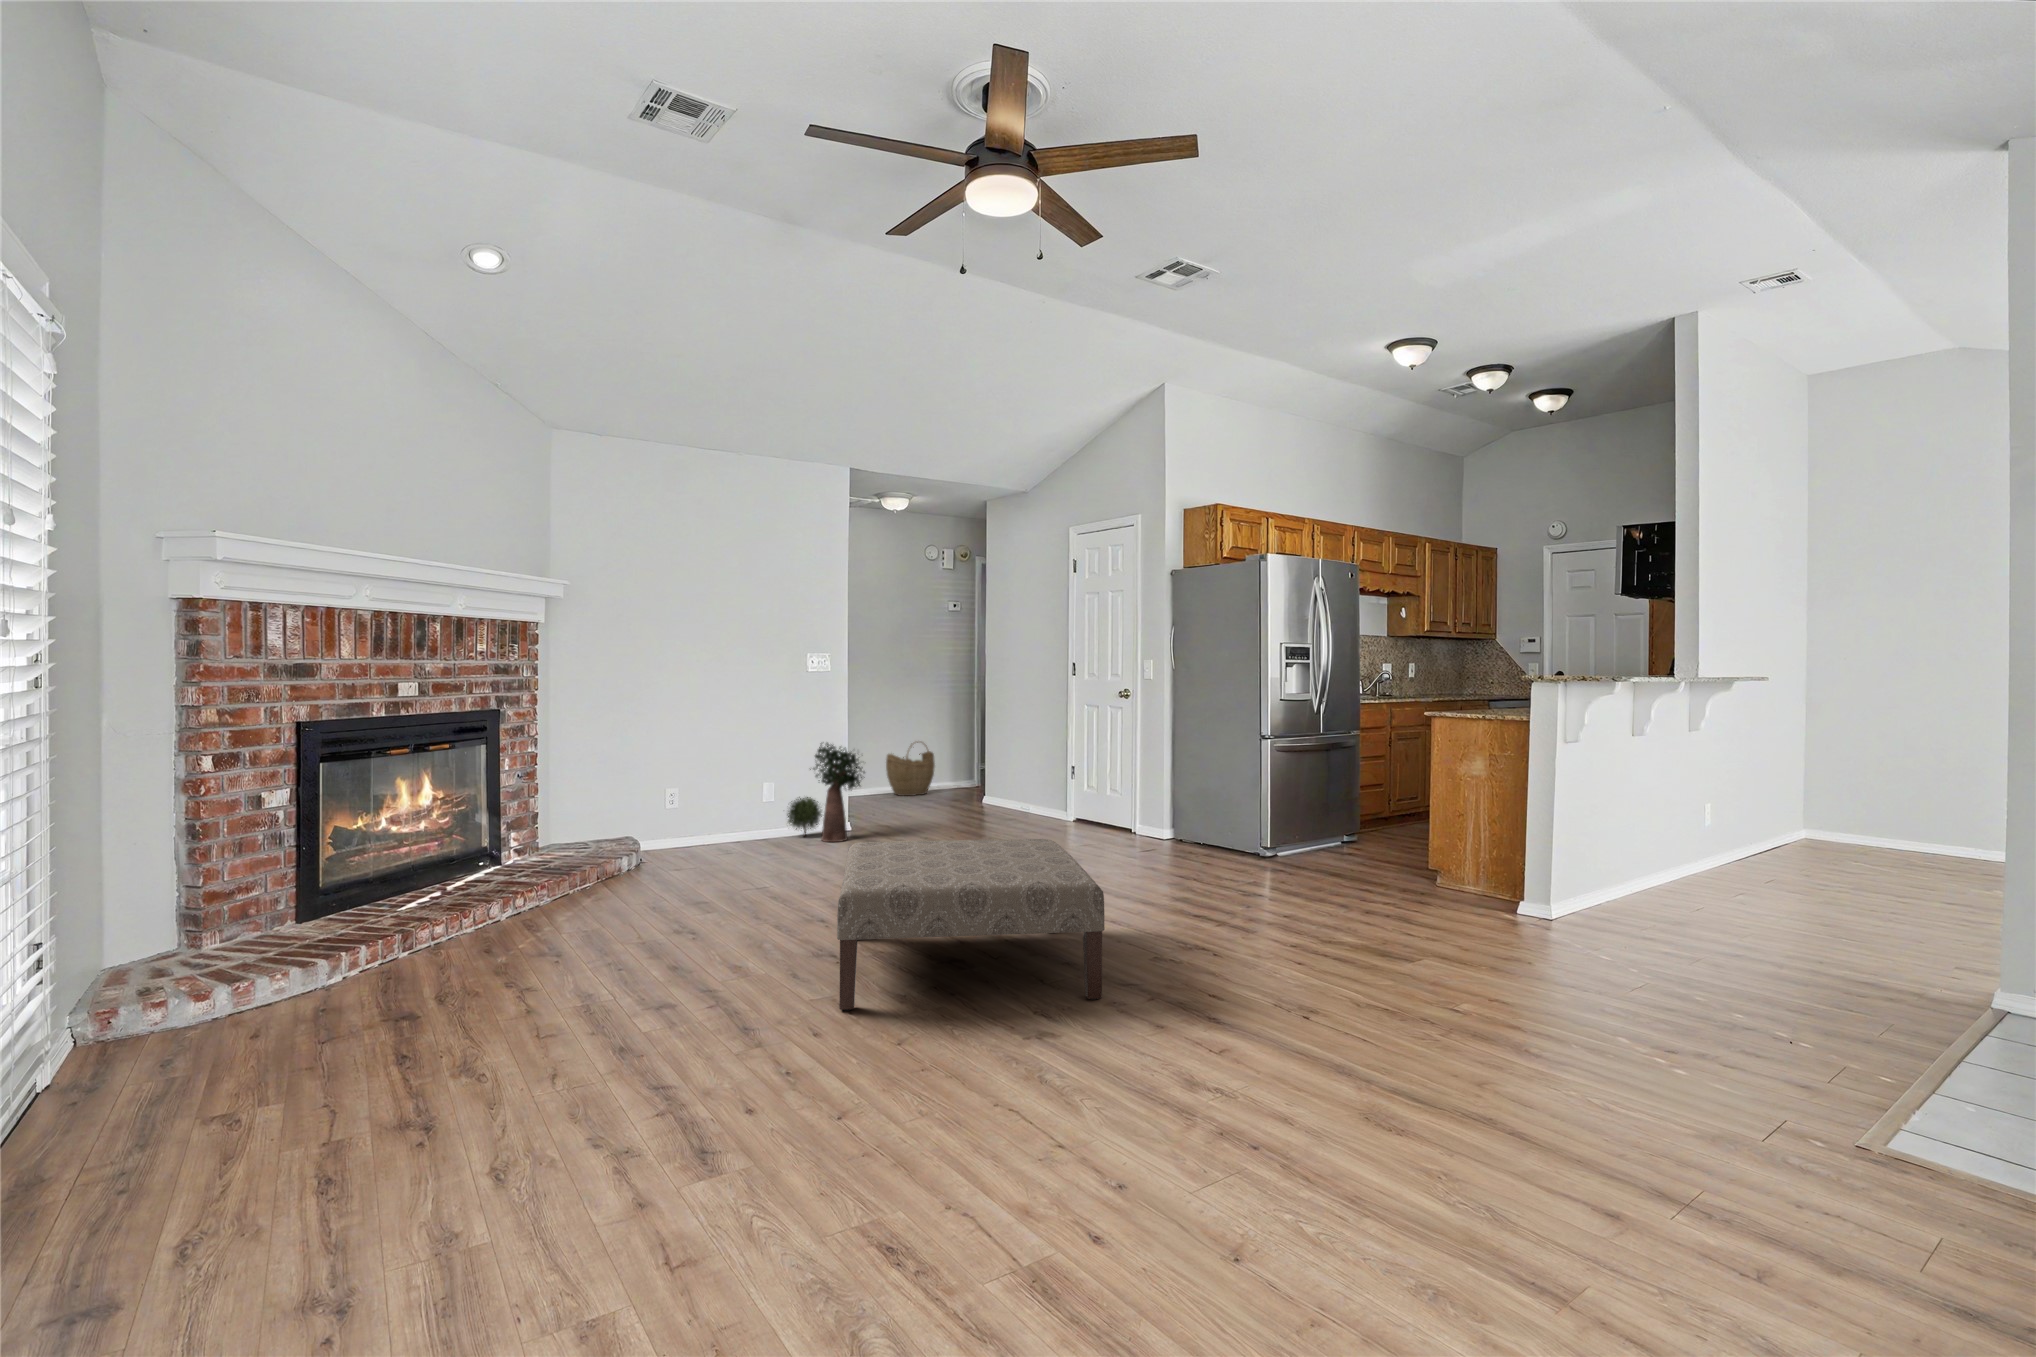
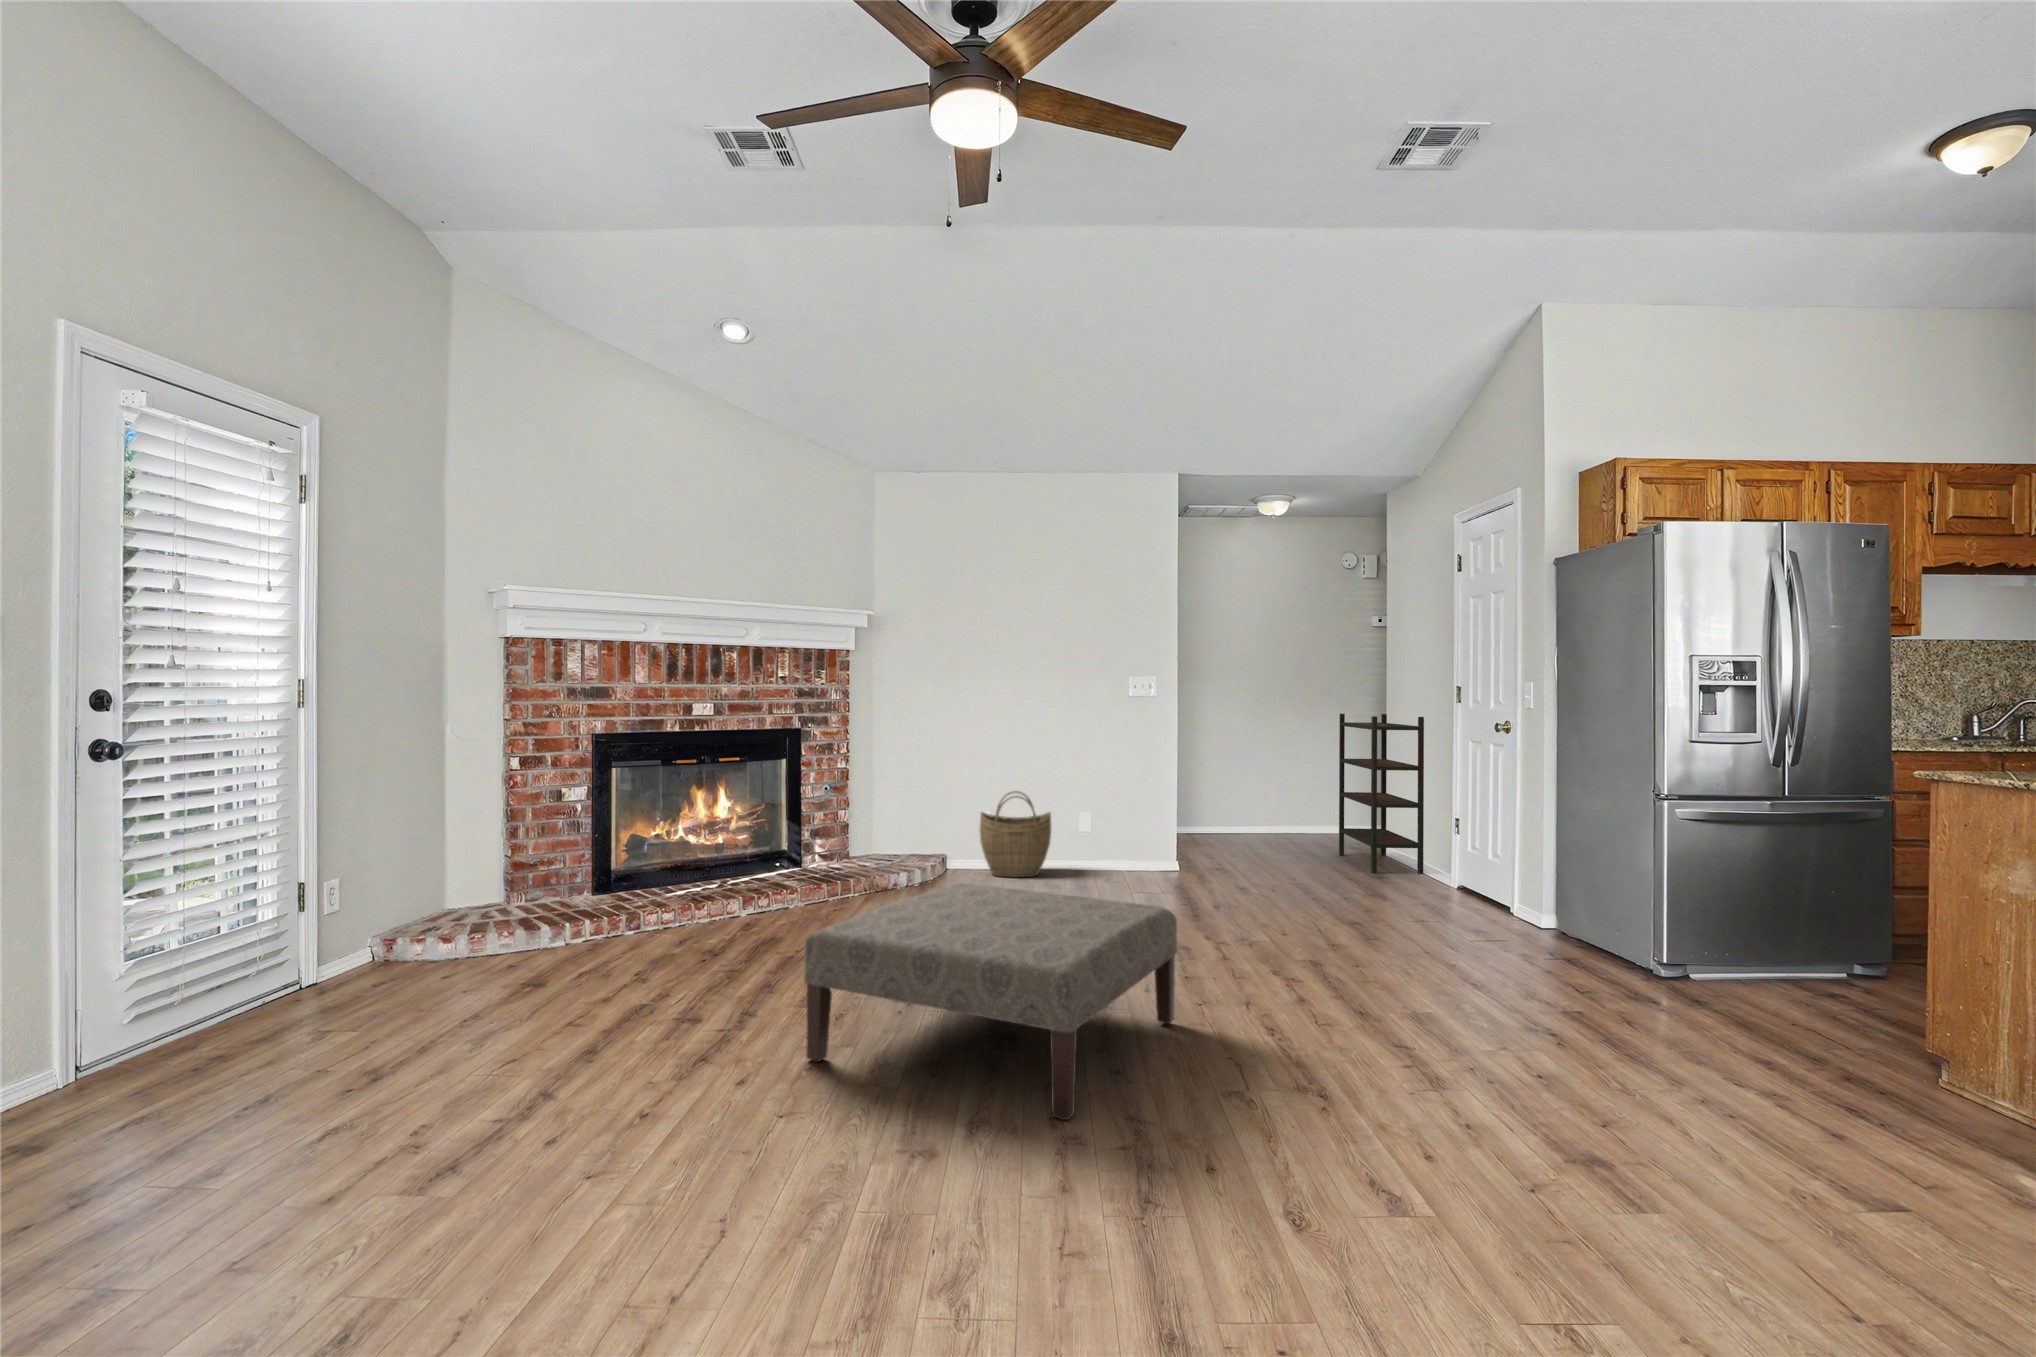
bookshelf: none [959,686,1038,815] -> present [1339,714,1424,874]
woven basket: present [886,742,935,796] -> present [979,791,1051,877]
potted plant: present [787,743,865,842] -> none [1087,771,1165,882]

